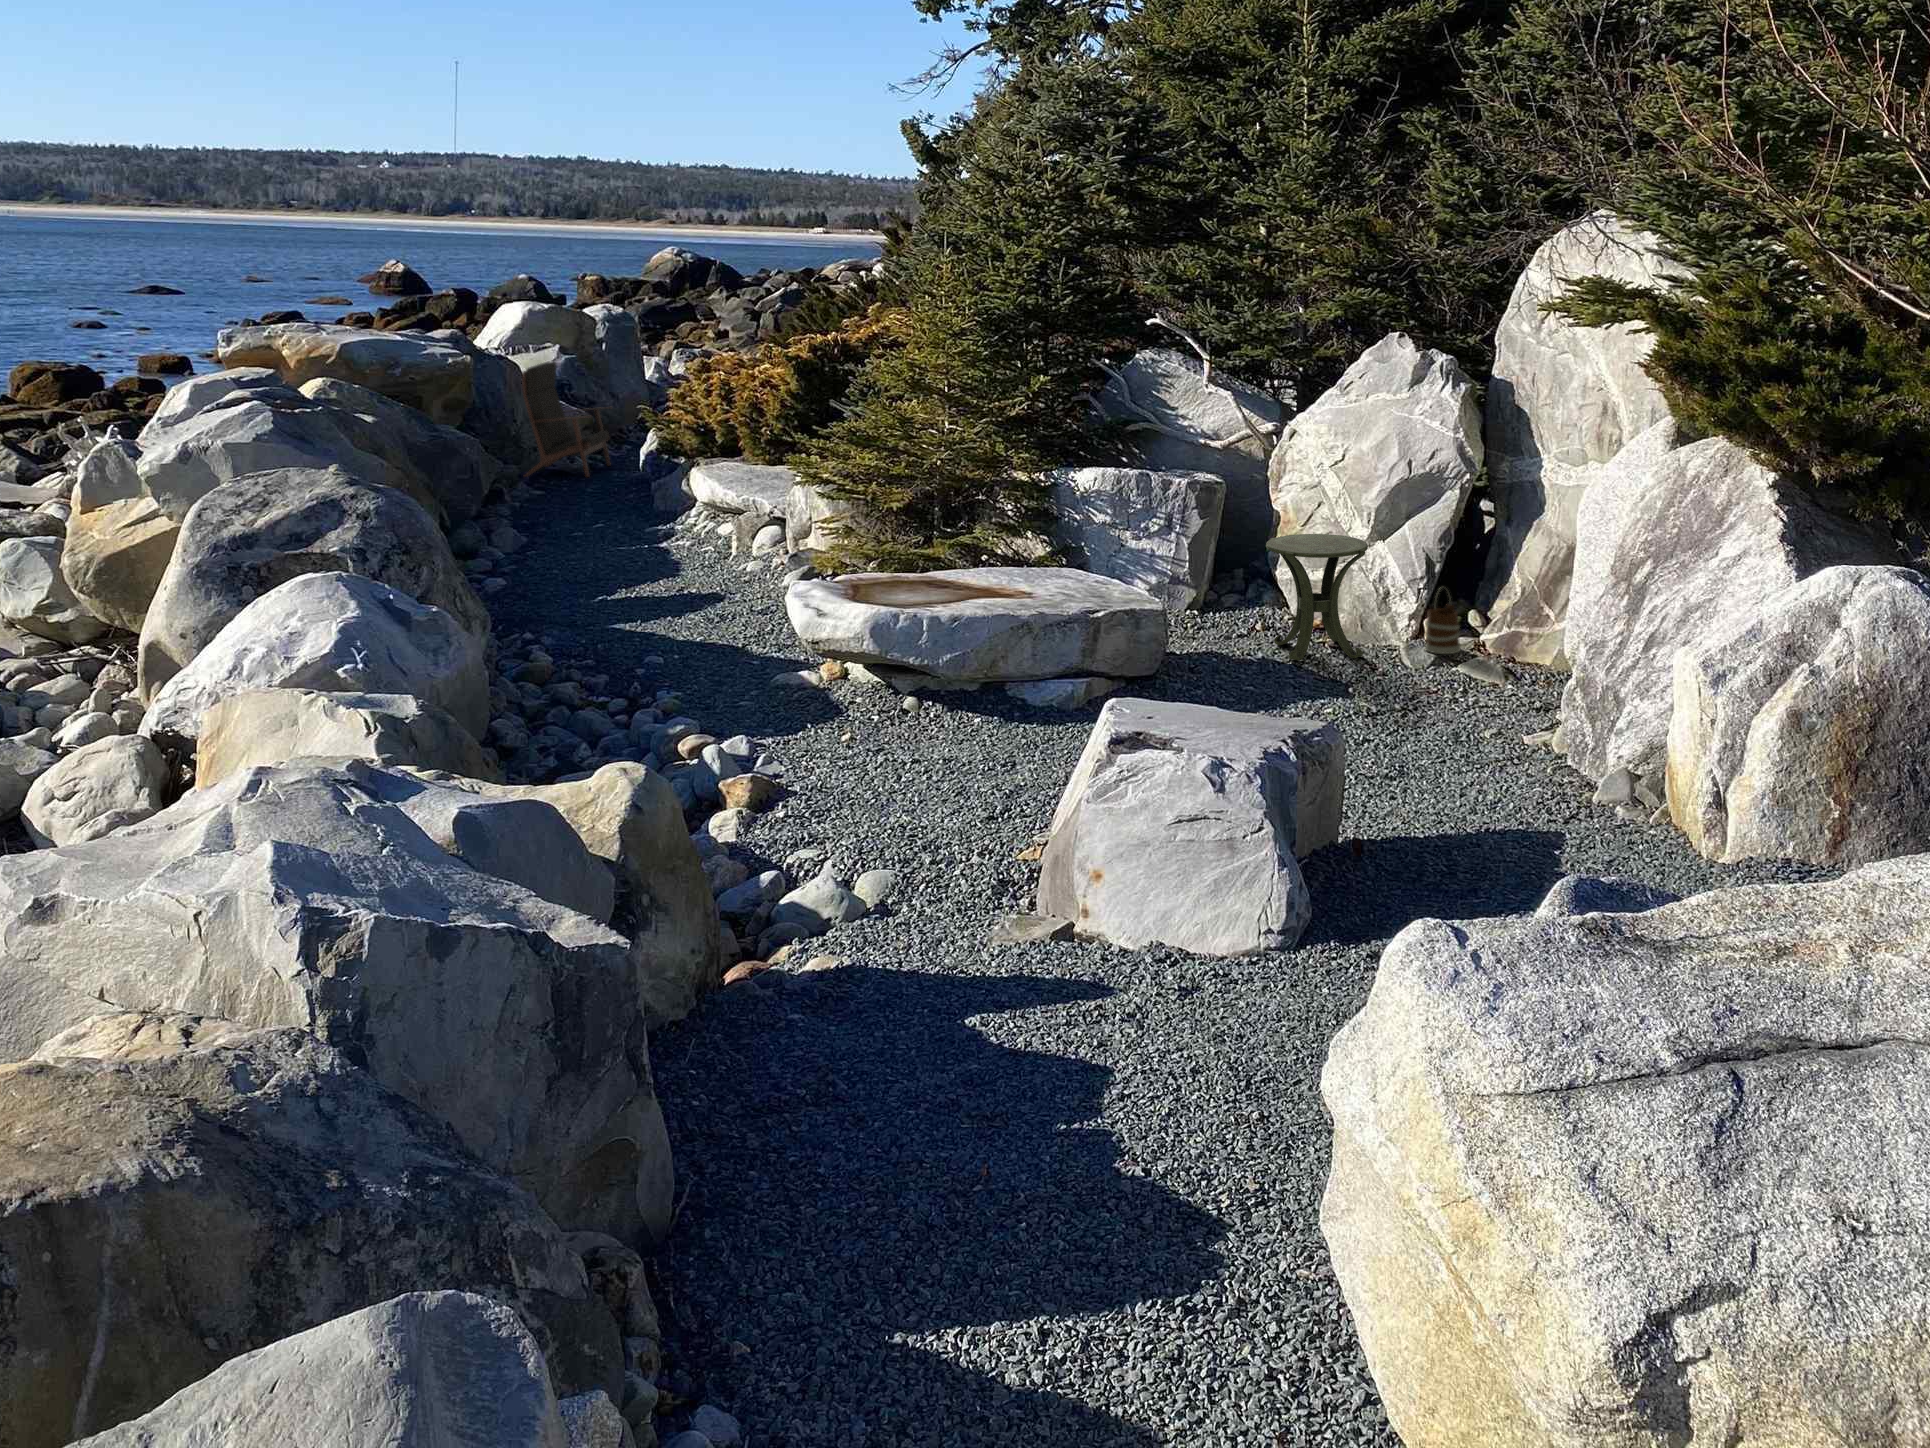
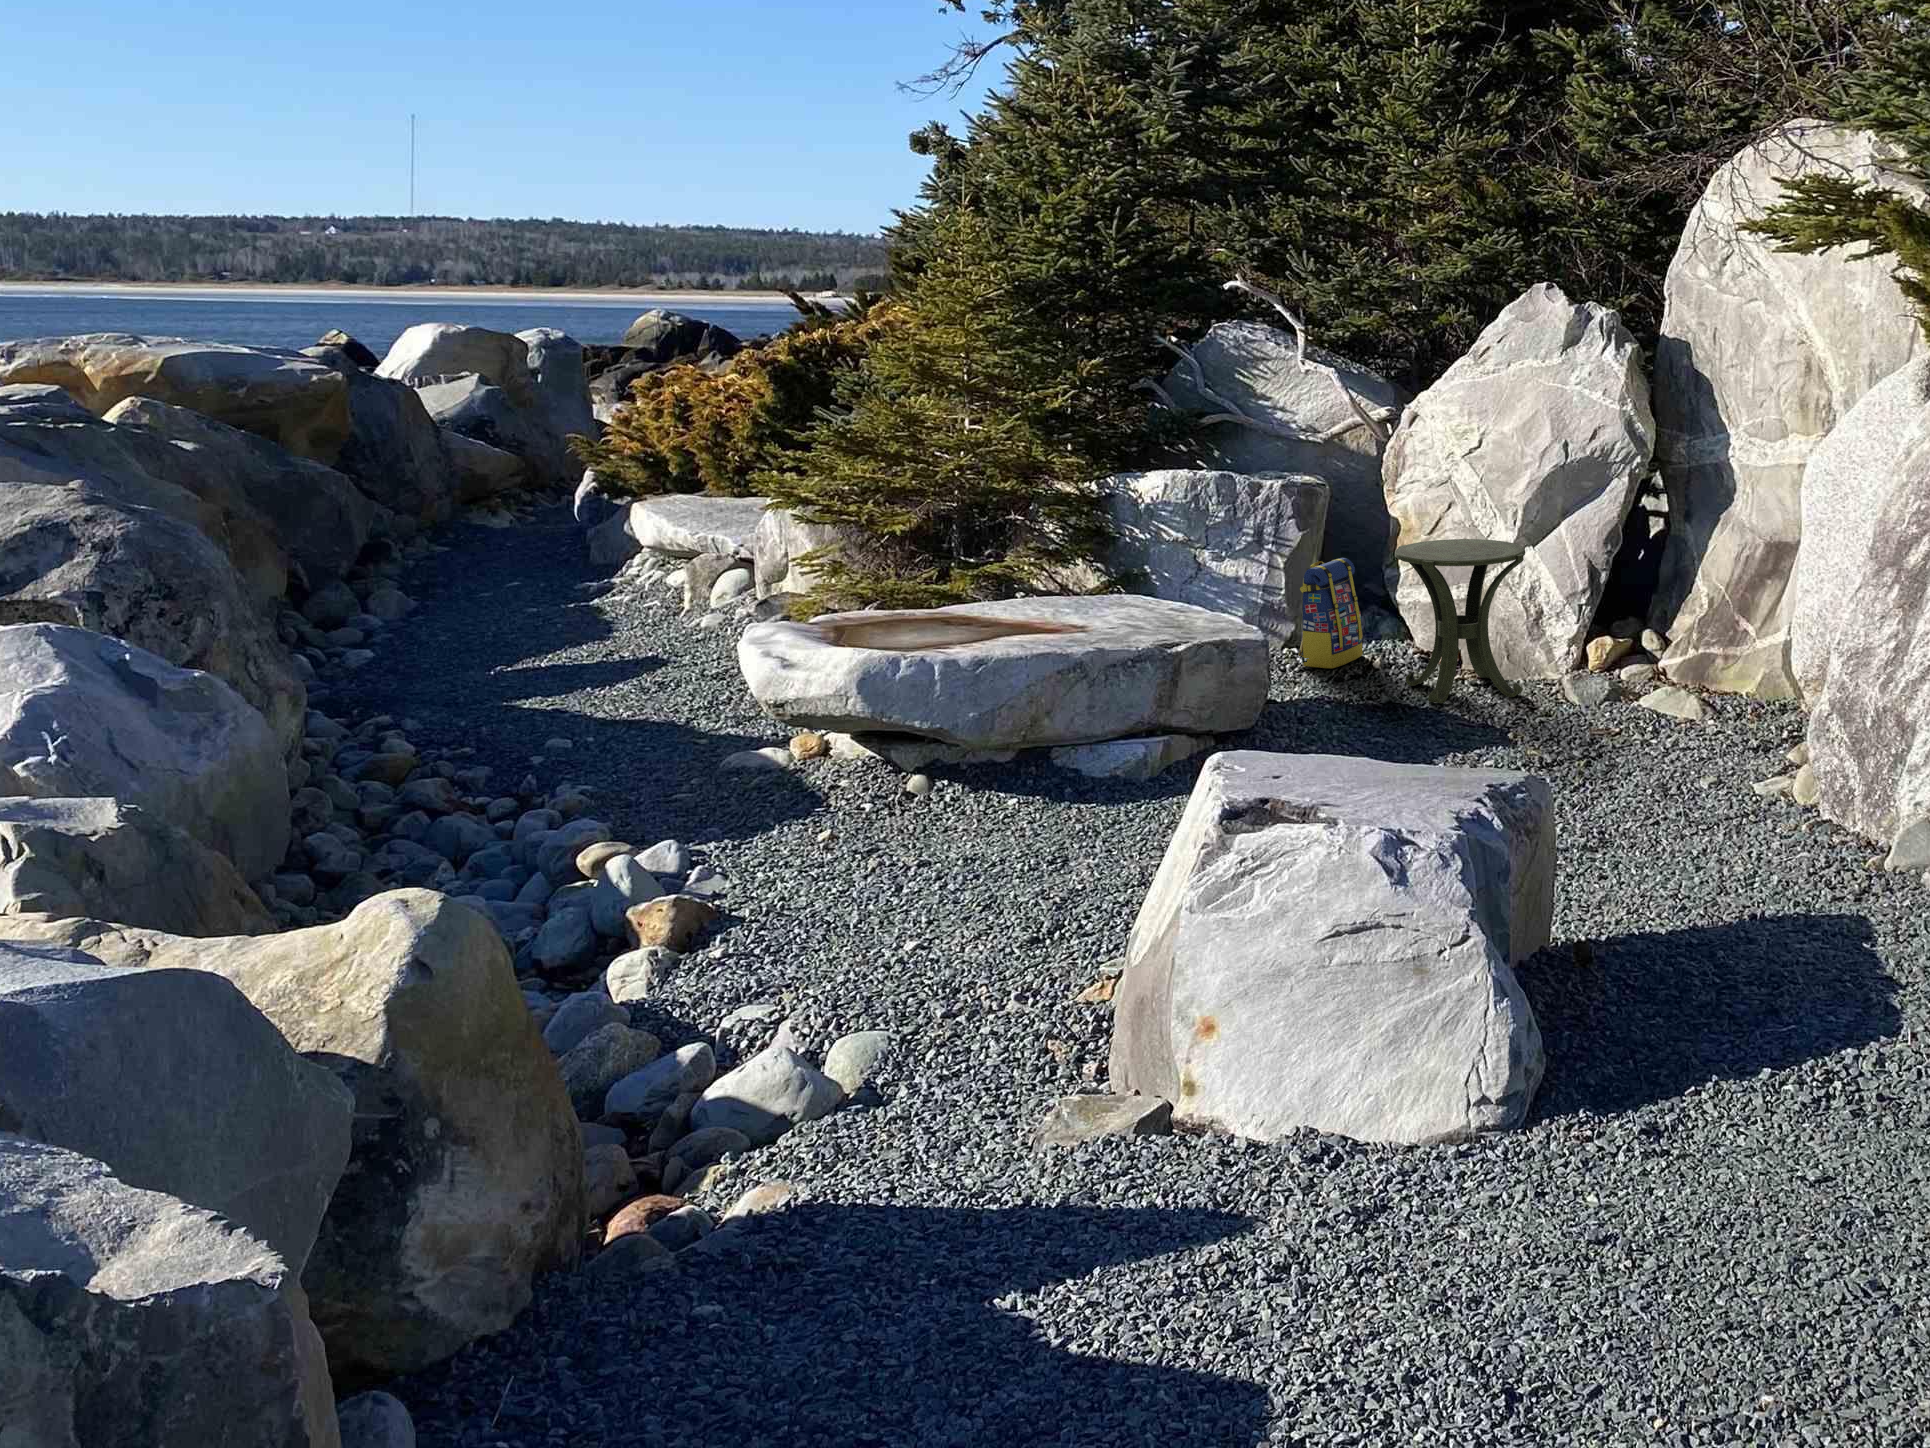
lounge chair: present [522,362,610,477] -> none [411,379,537,527]
backpack: none [1194,542,1245,628] -> present [1299,558,1363,668]
wooden bucket: present [1425,590,1461,654] -> none [1597,600,1644,687]

